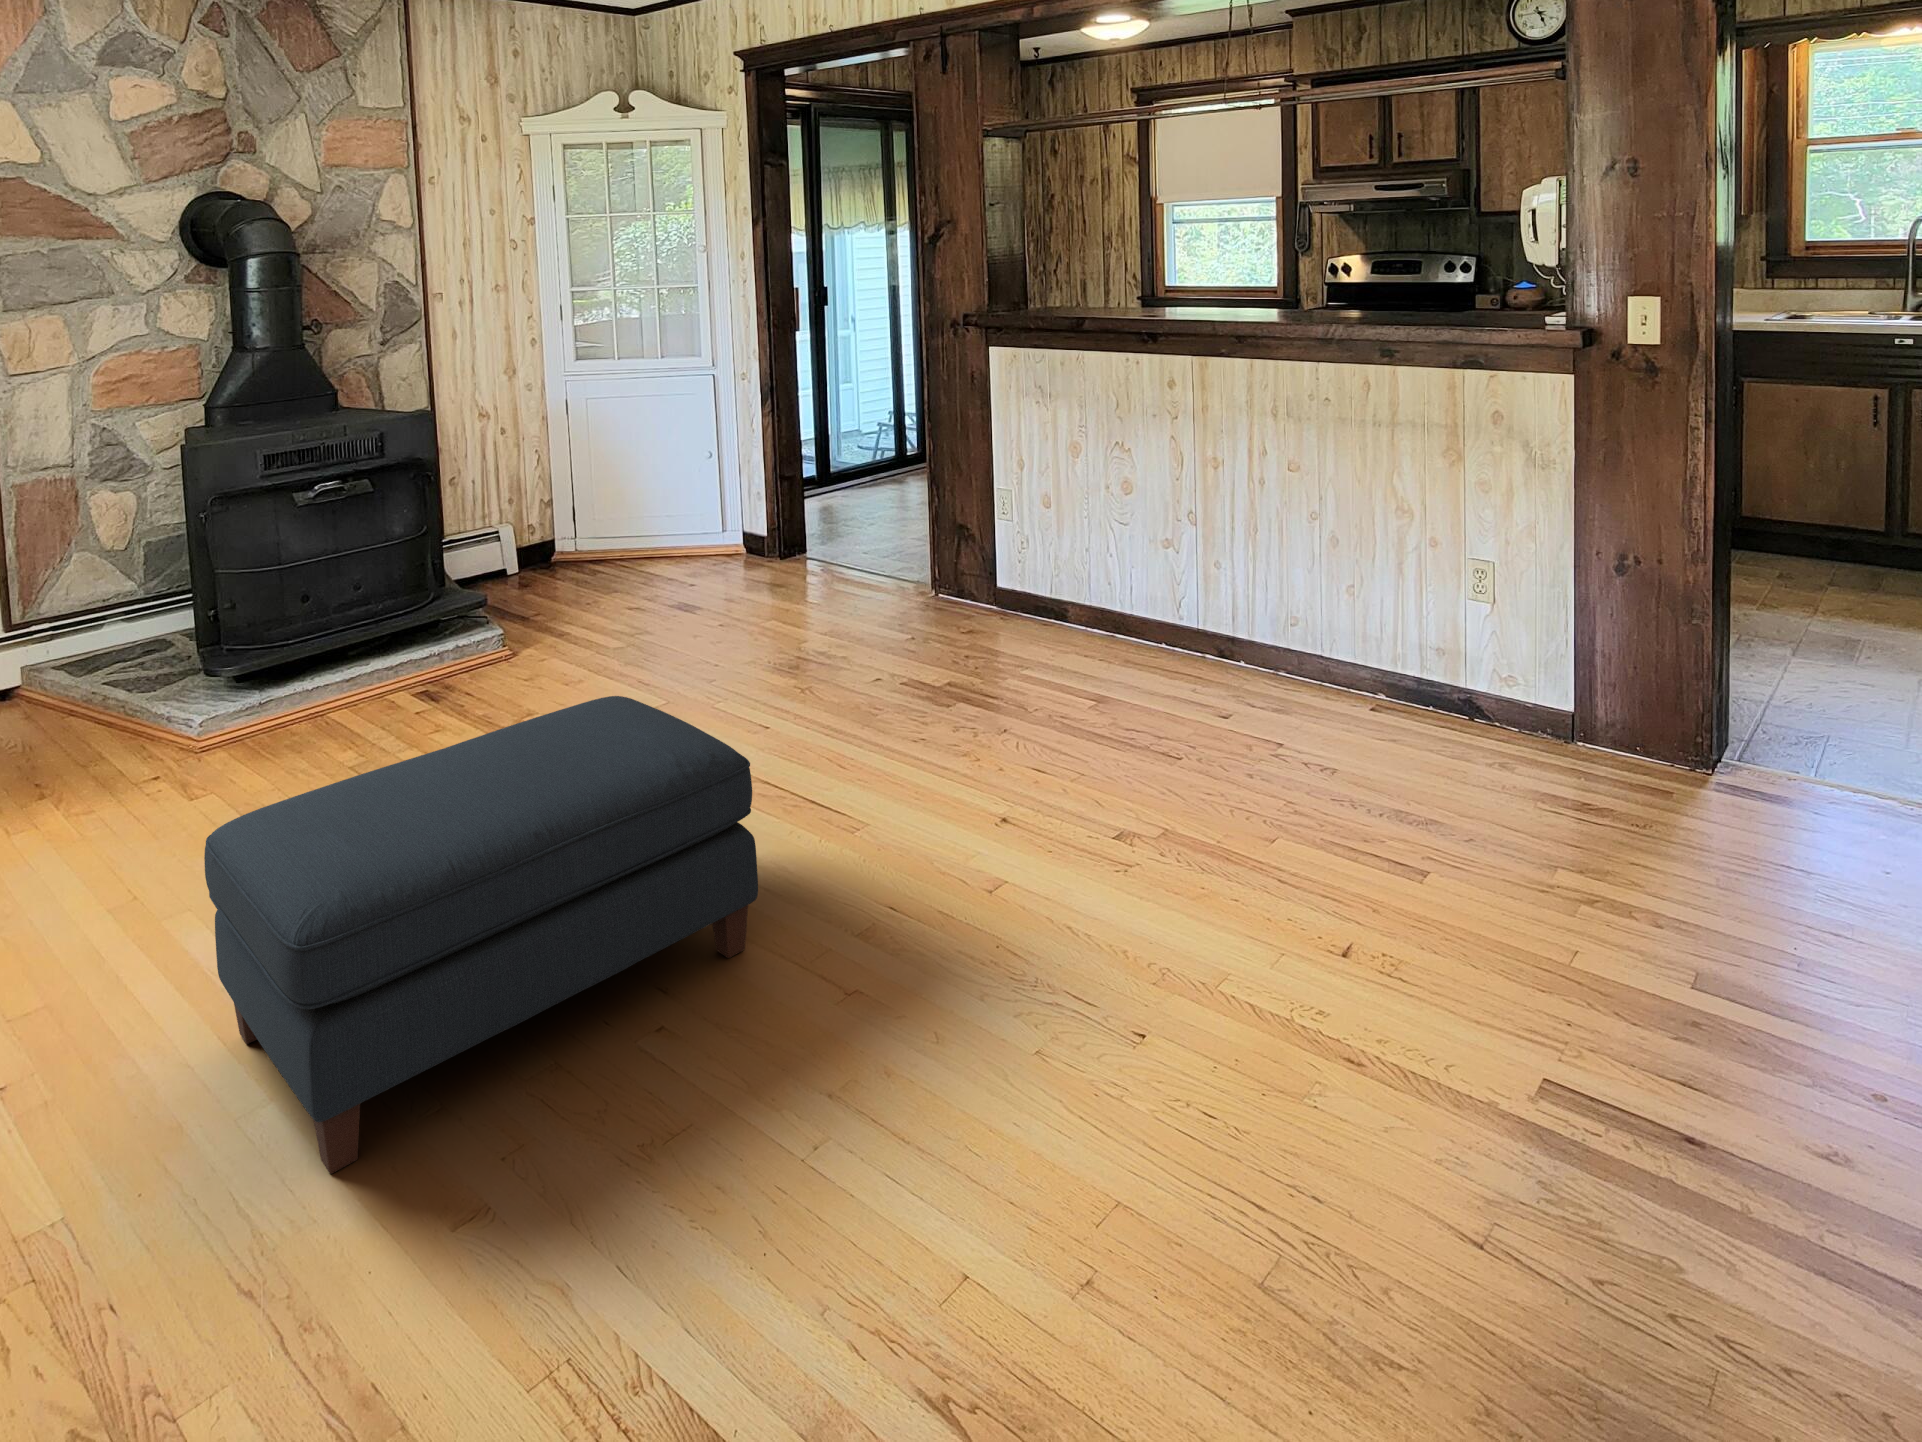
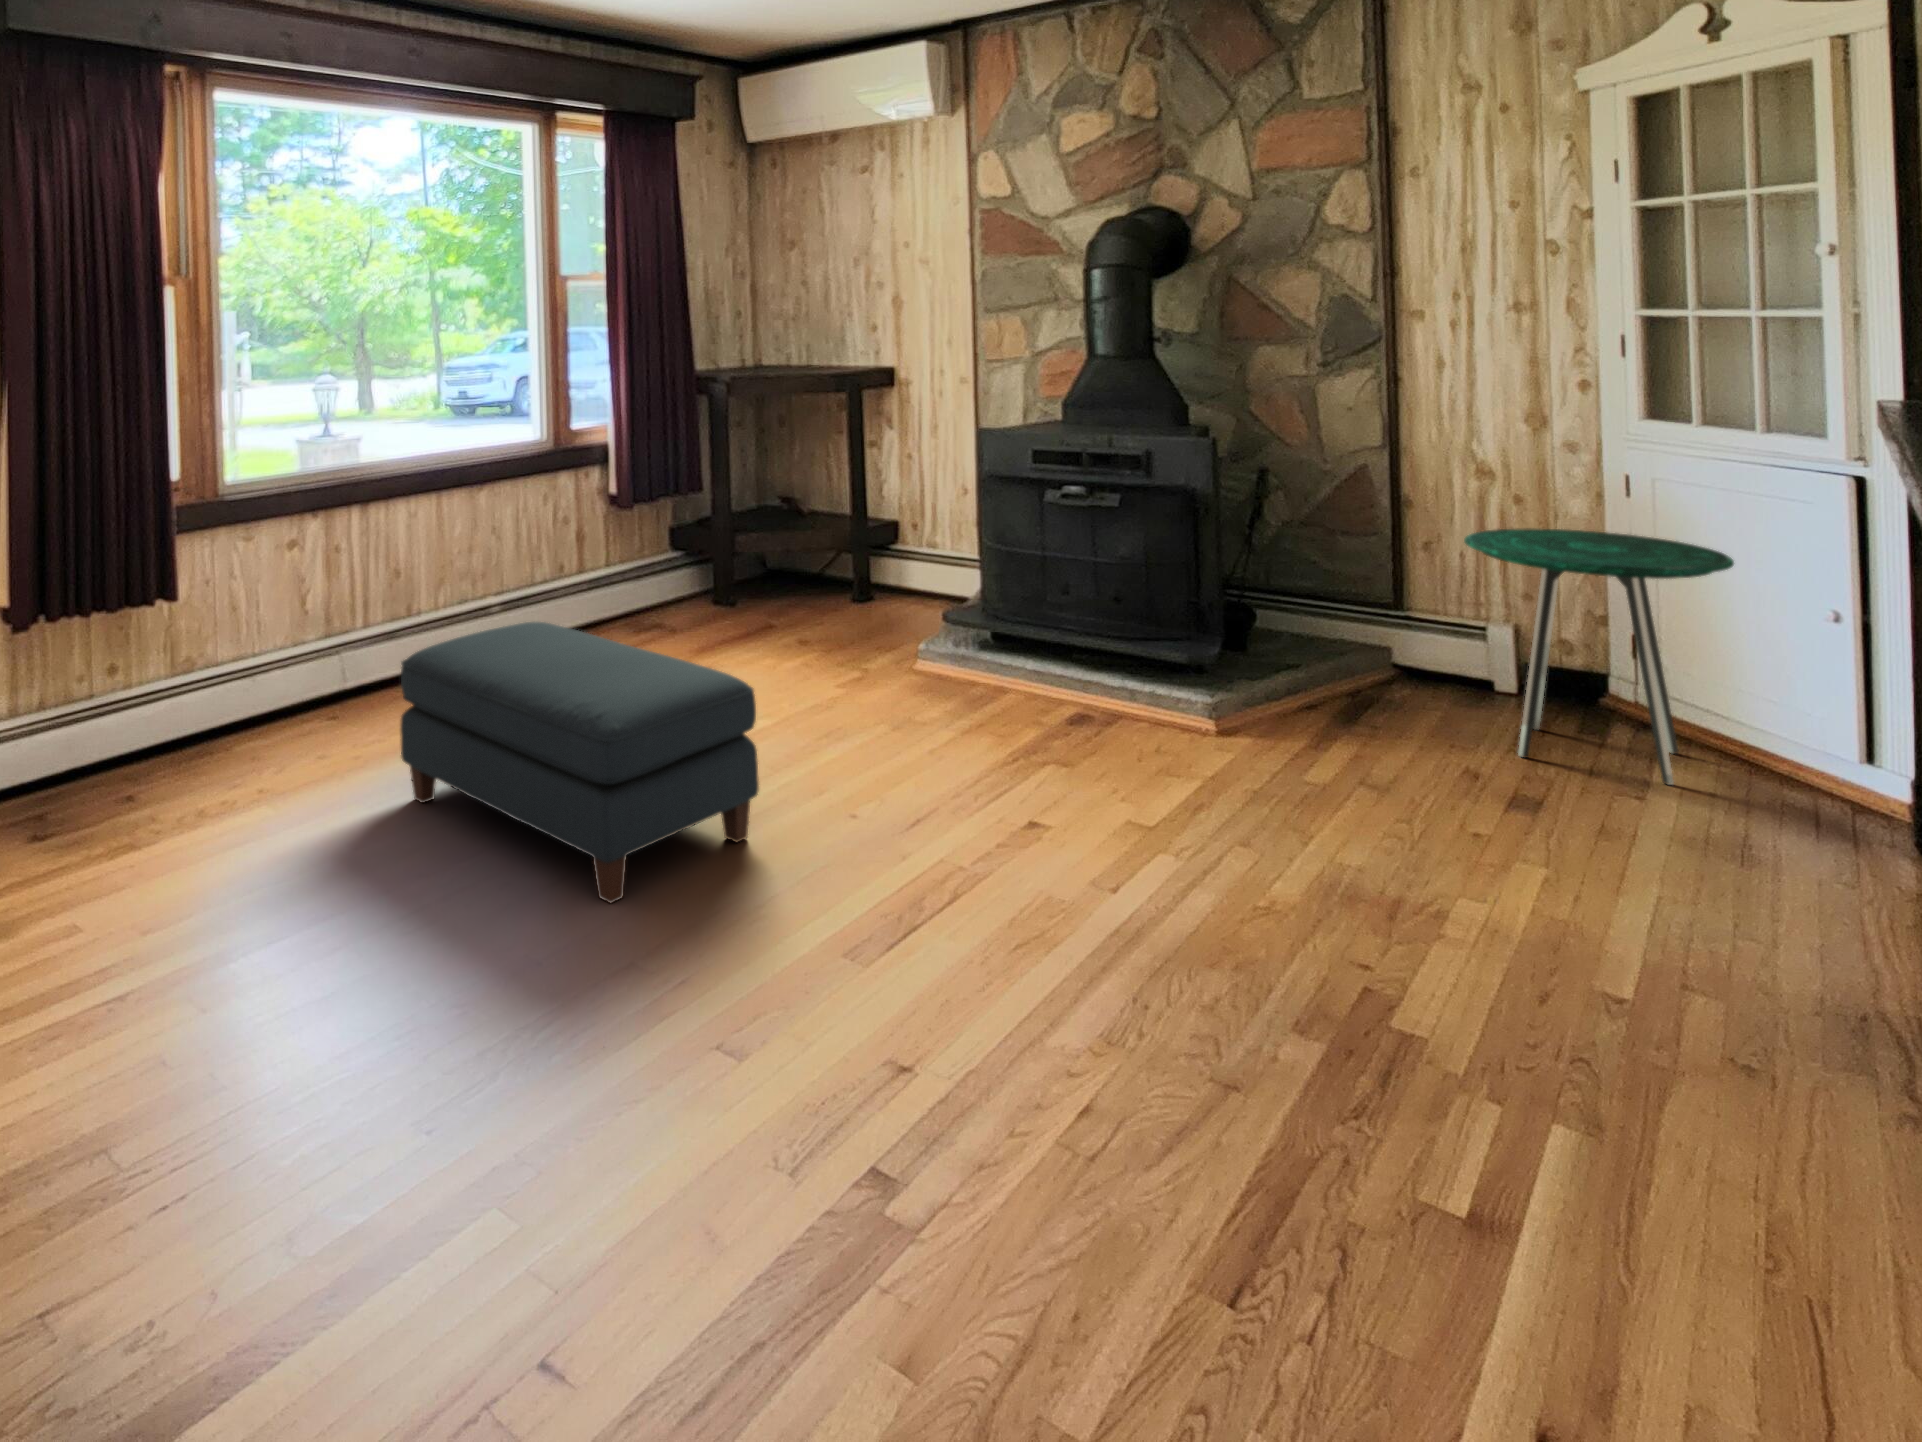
side table: none [553,432,687,591] -> present [1464,528,1734,785]

